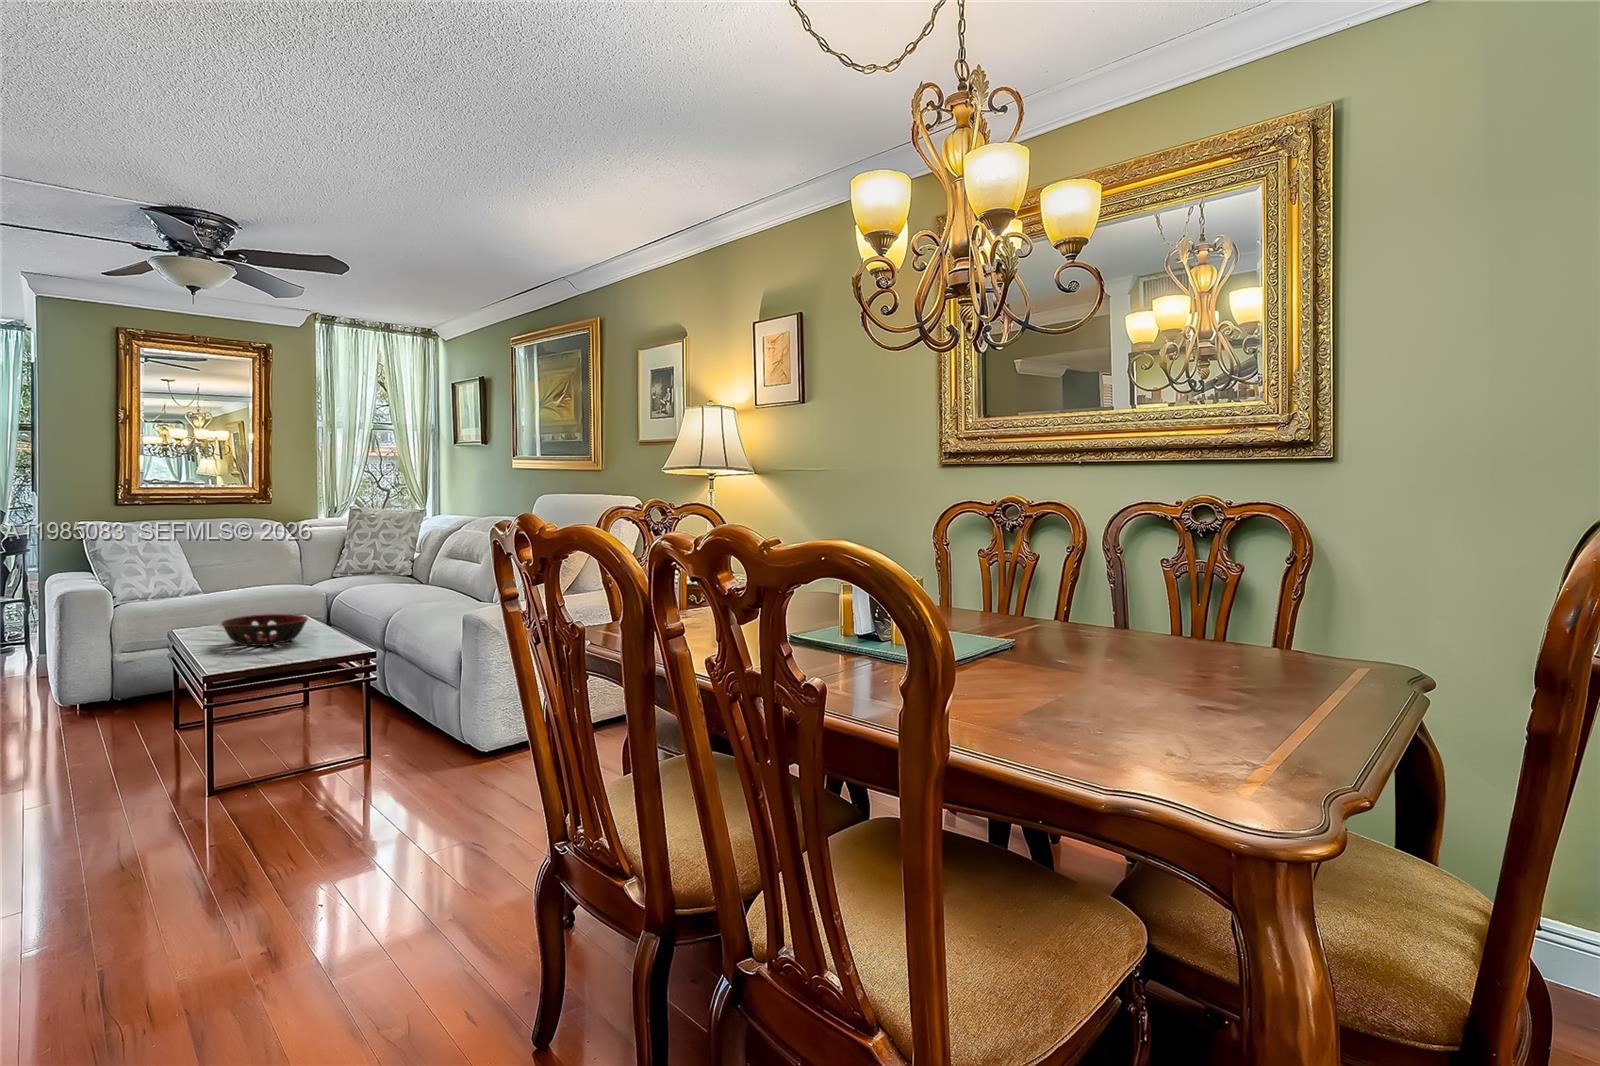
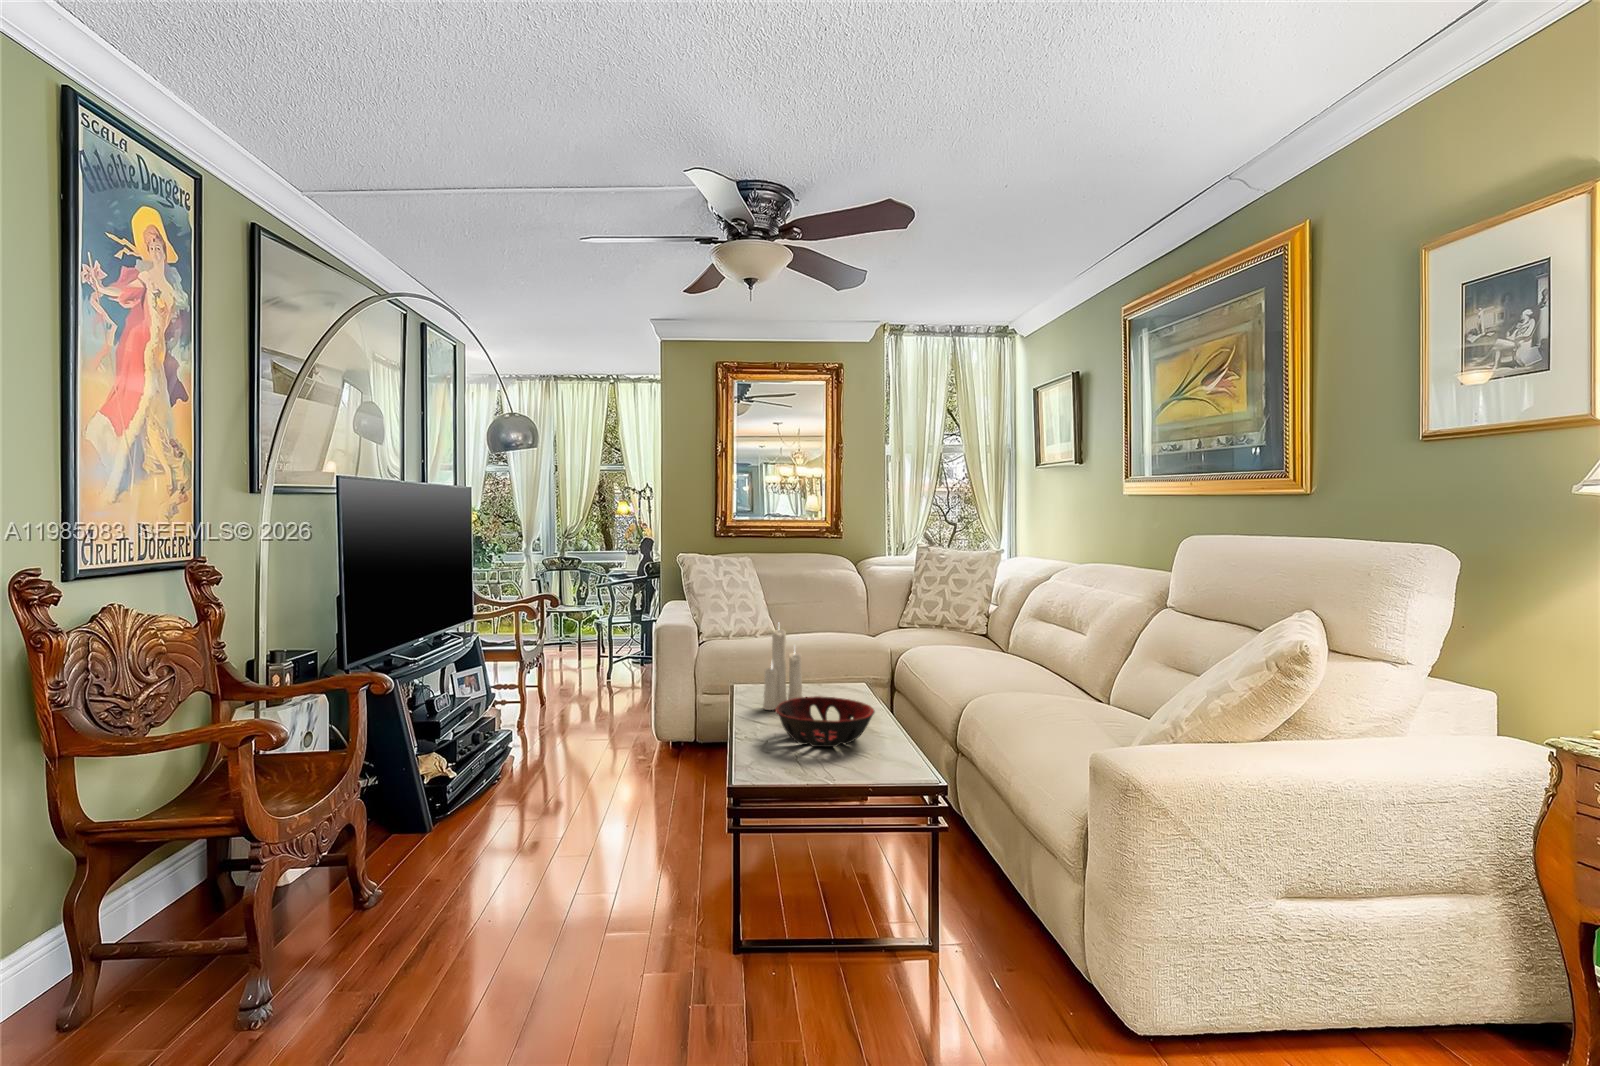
candle: none [204,558,244,633] -> present [763,629,803,710]

